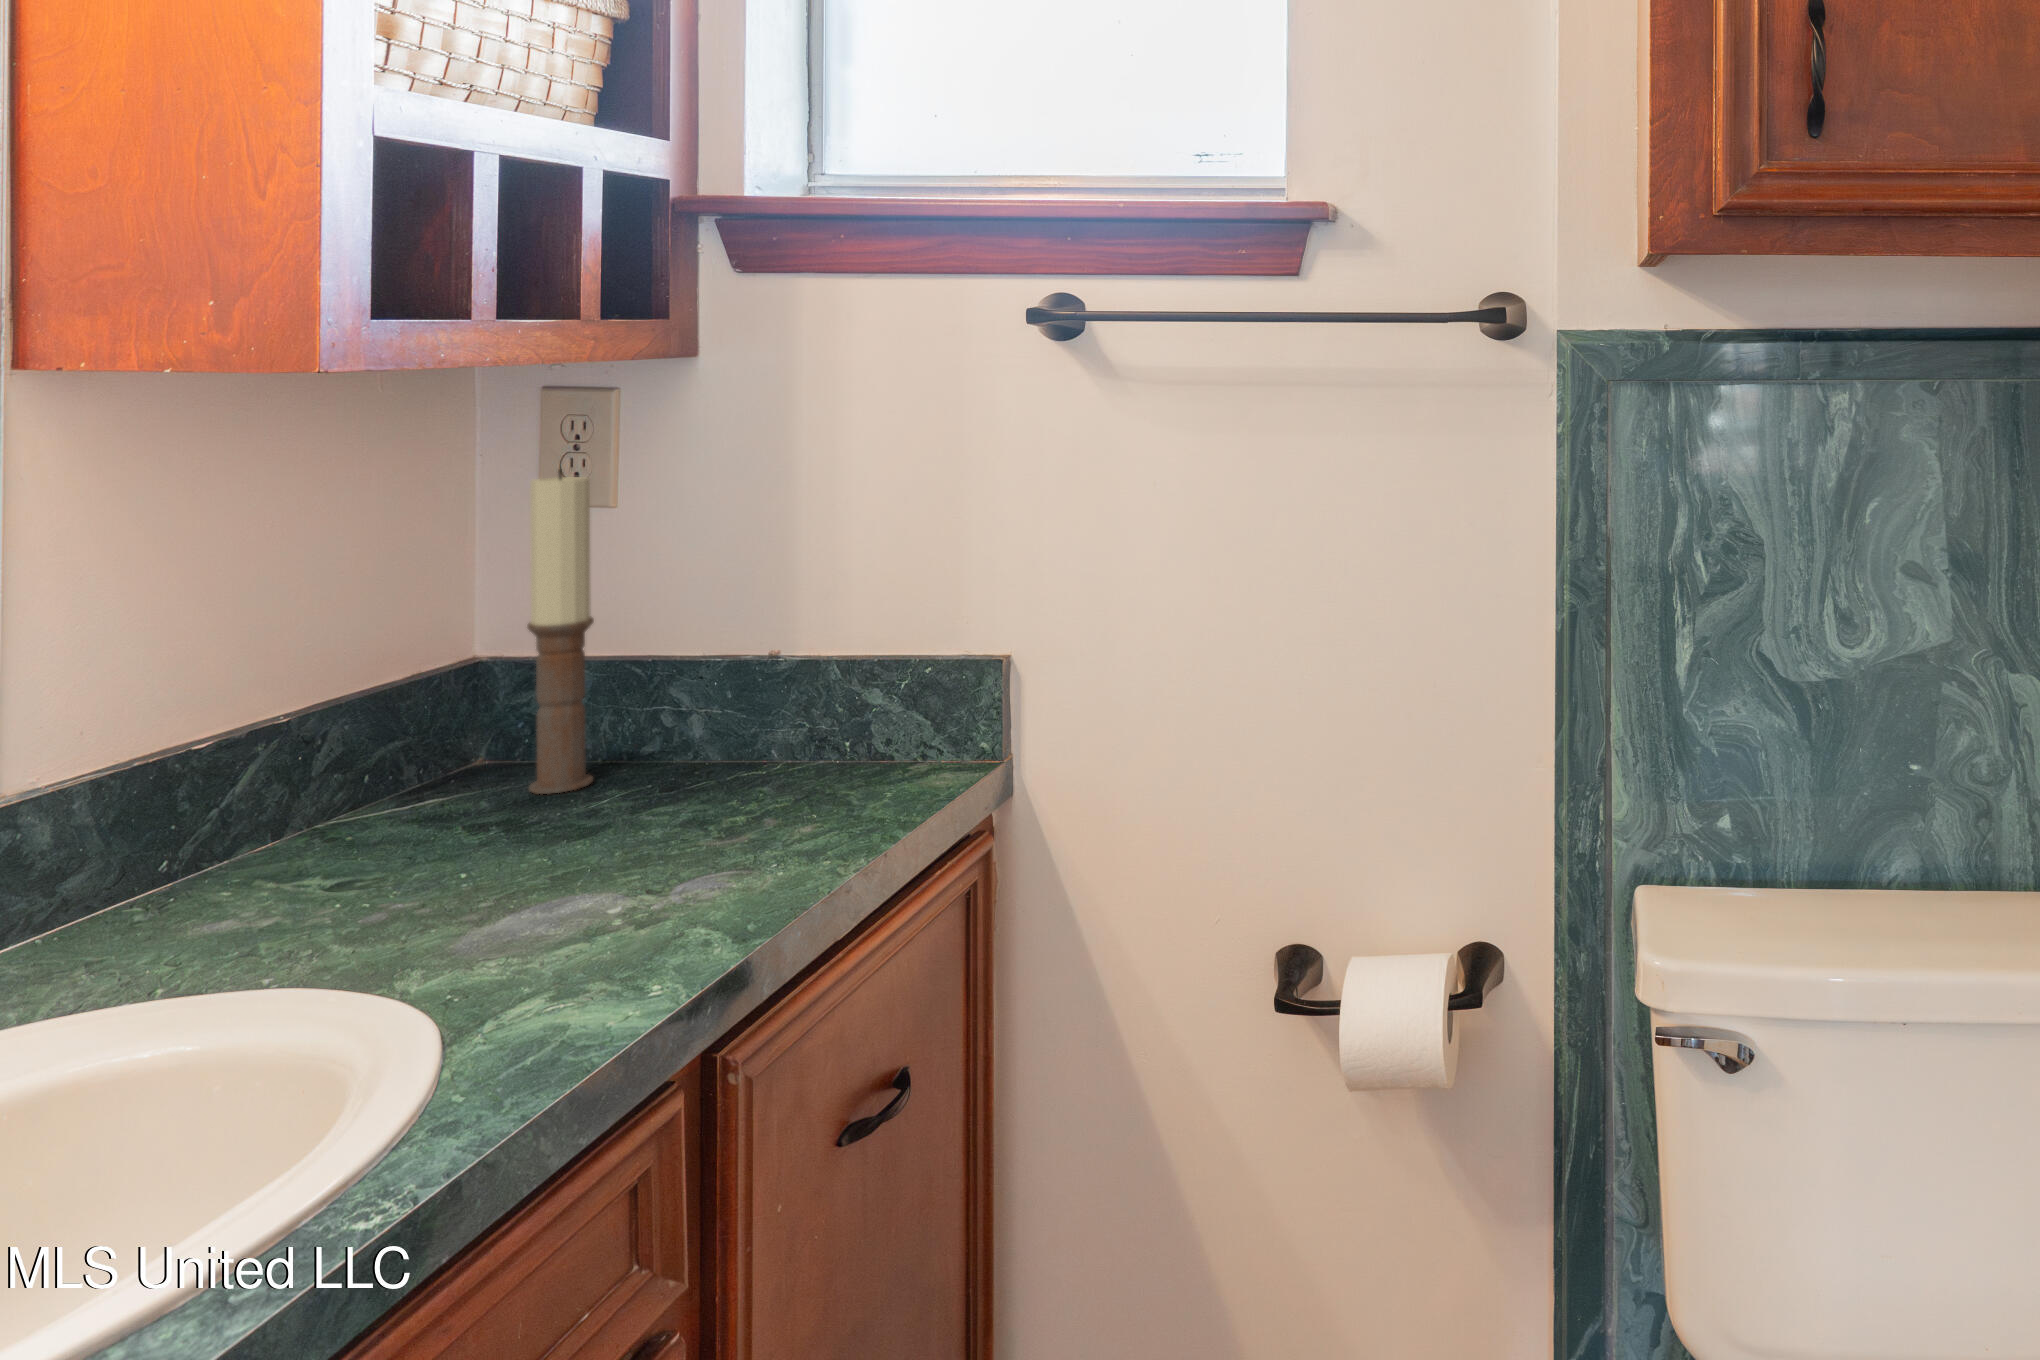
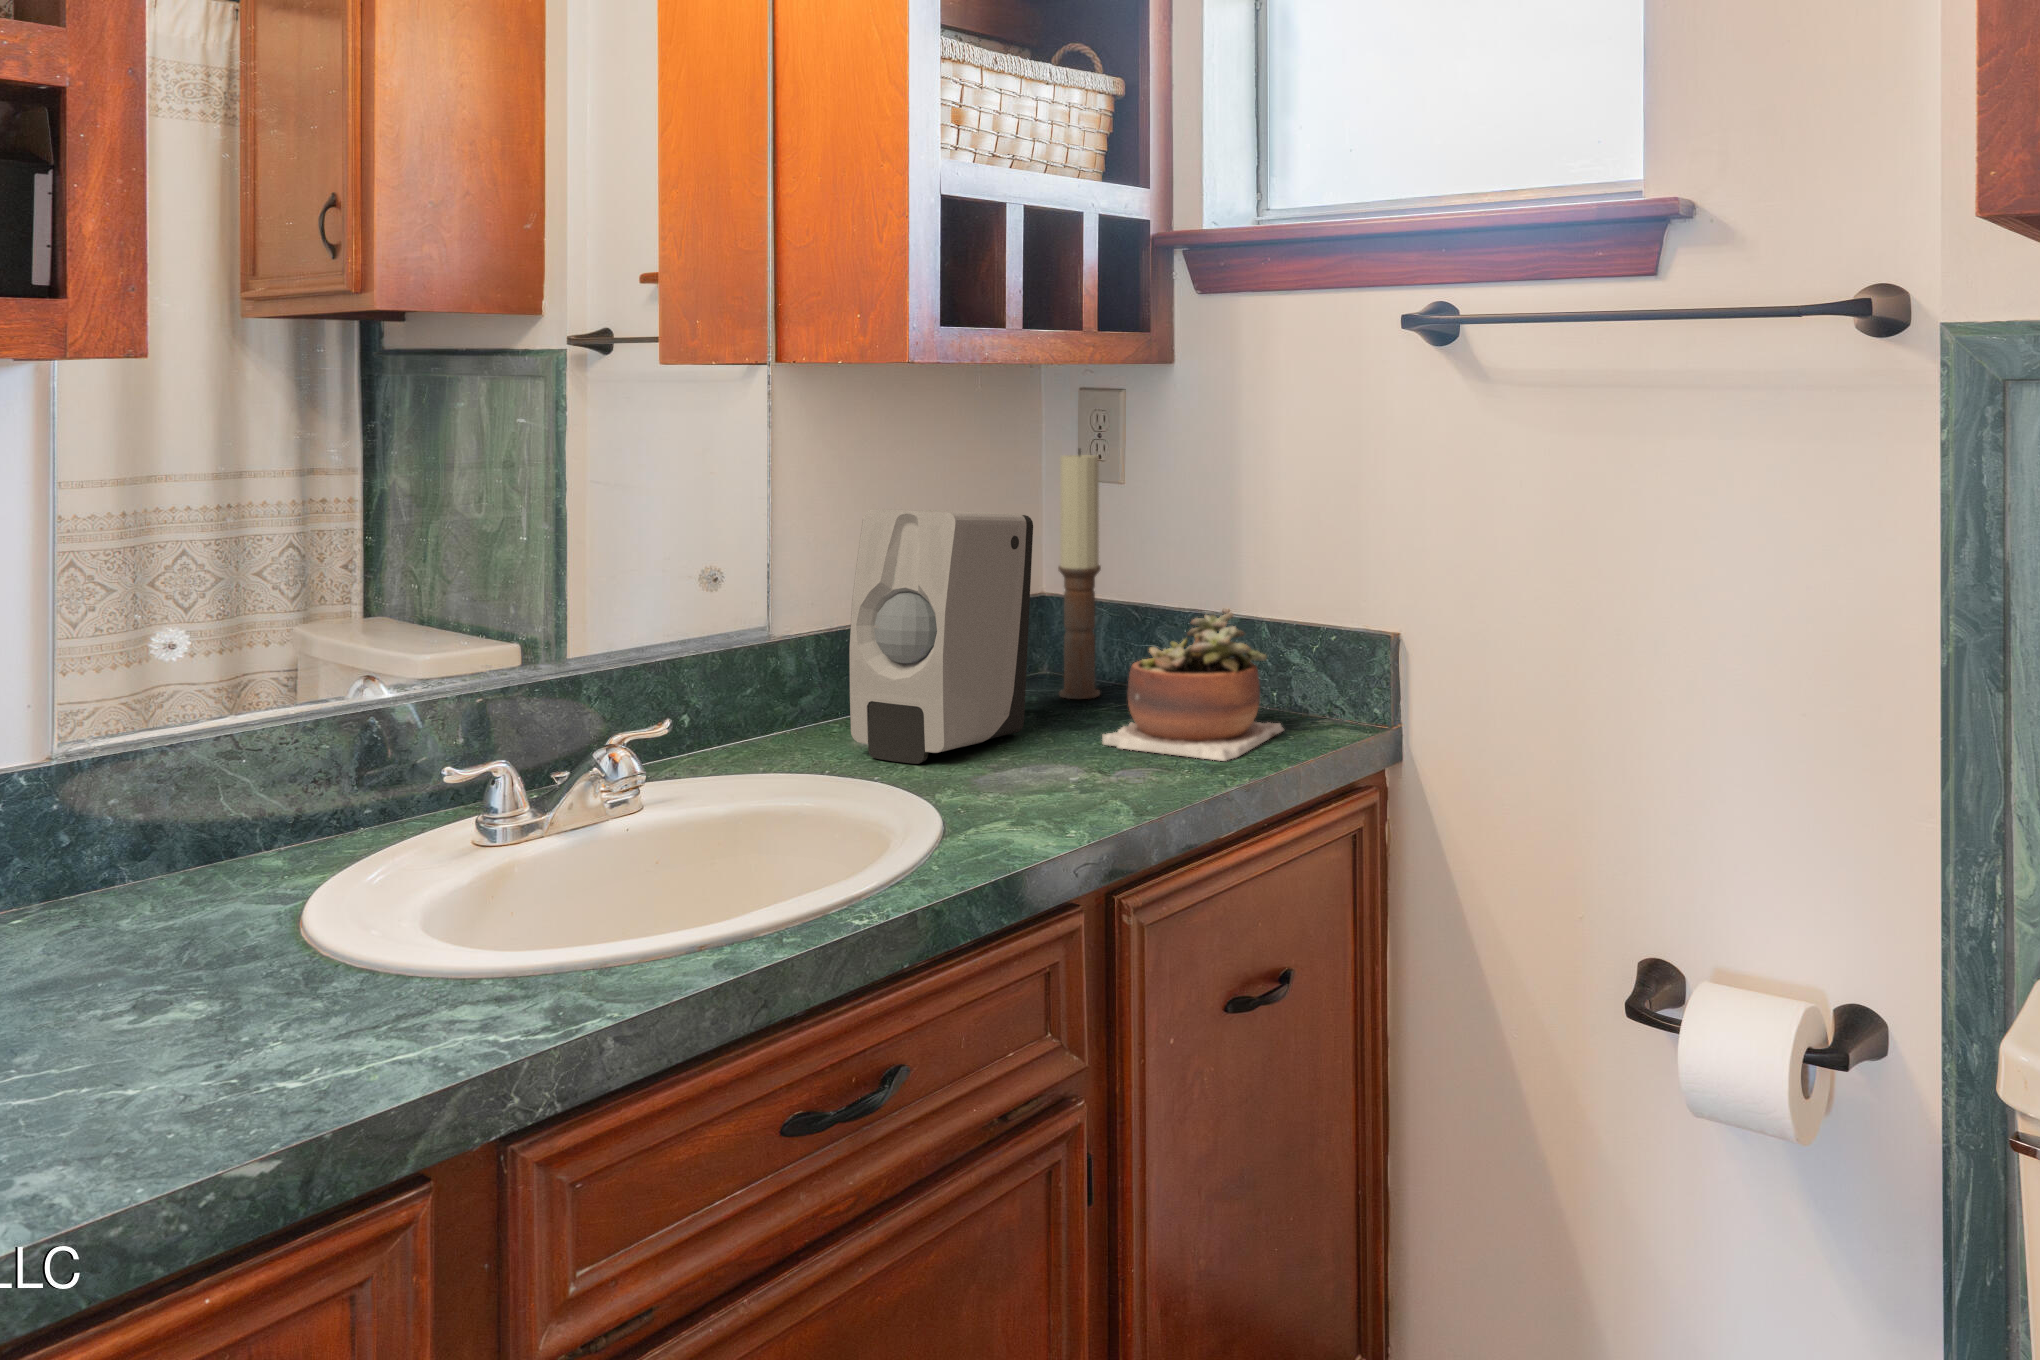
soap dispenser: none [201,565,515,944] -> present [849,509,1033,764]
succulent plant: none [636,658,875,851] -> present [1102,613,1284,761]

